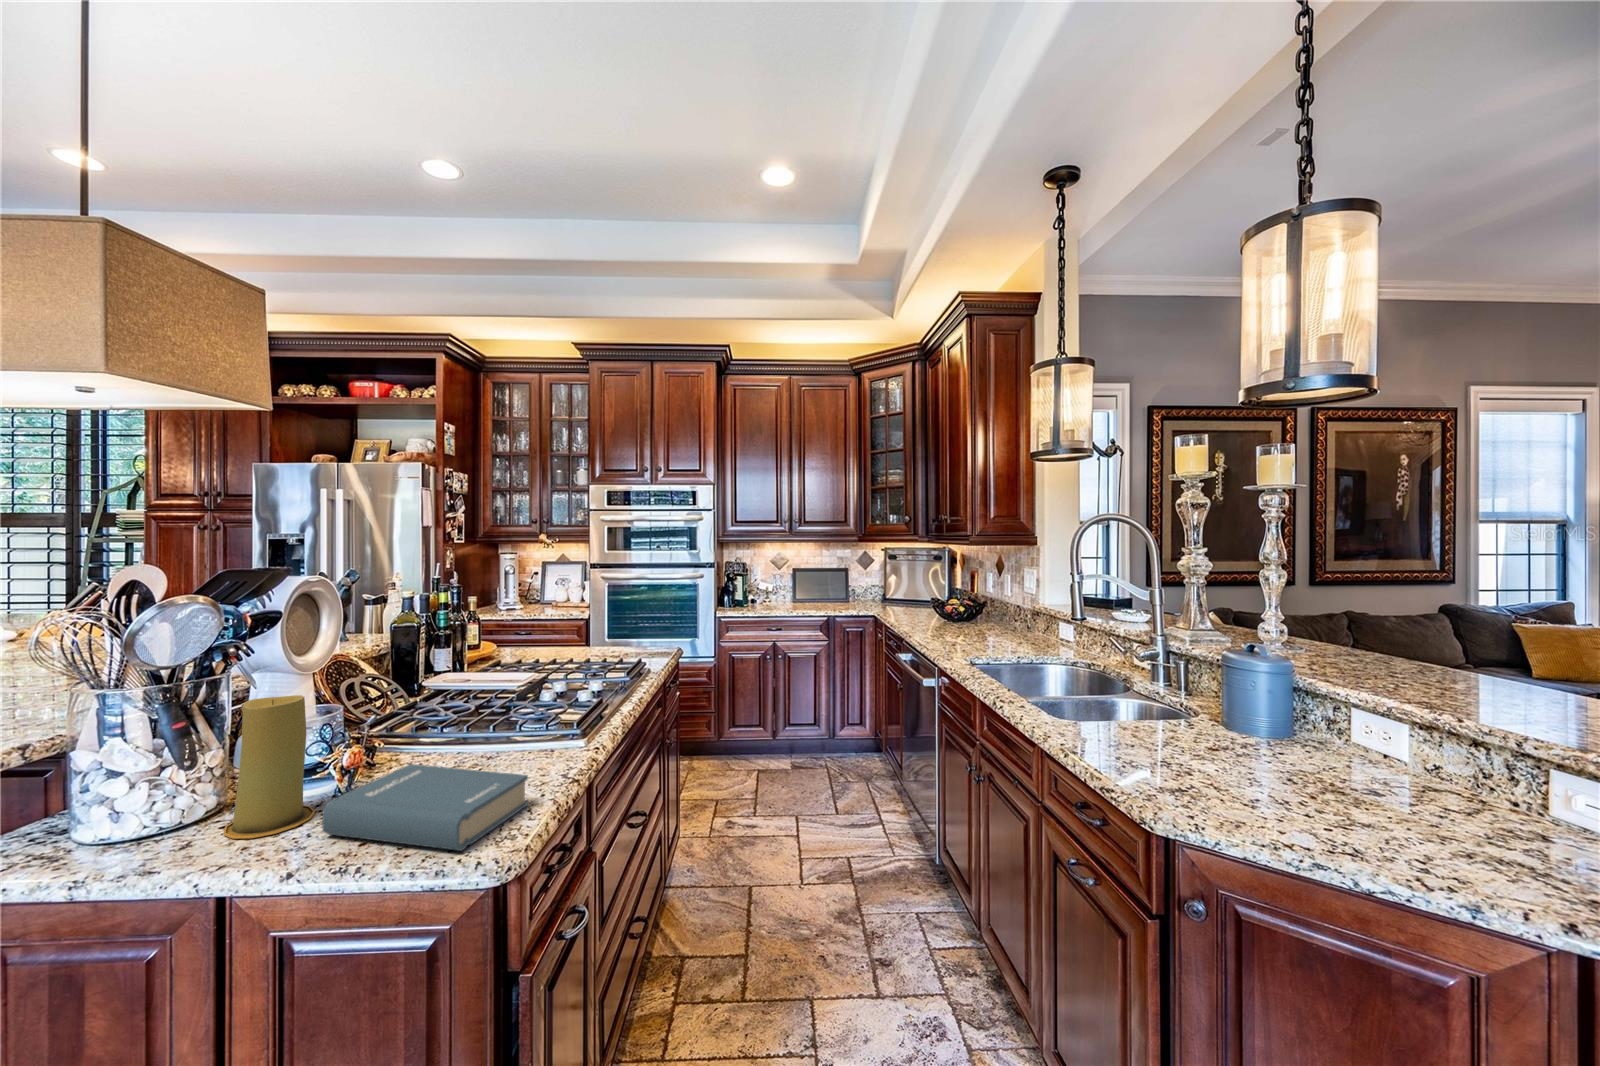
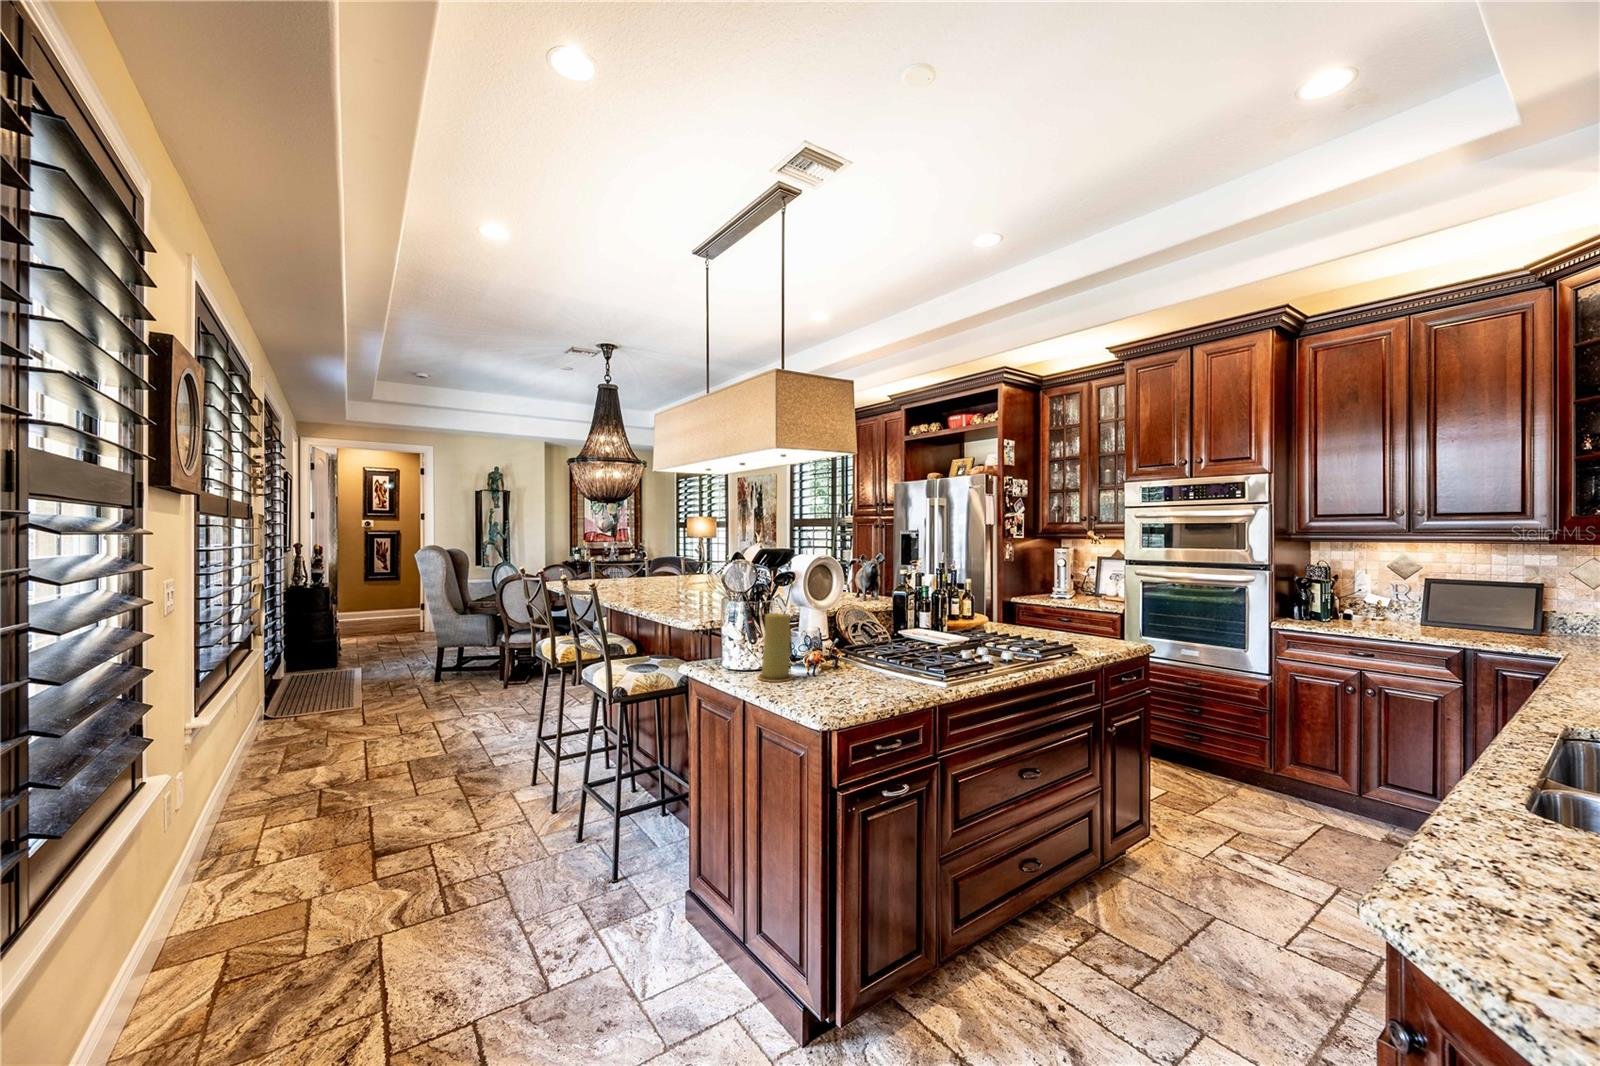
hardback book: present [322,764,528,851] -> none [784,665,875,708]

